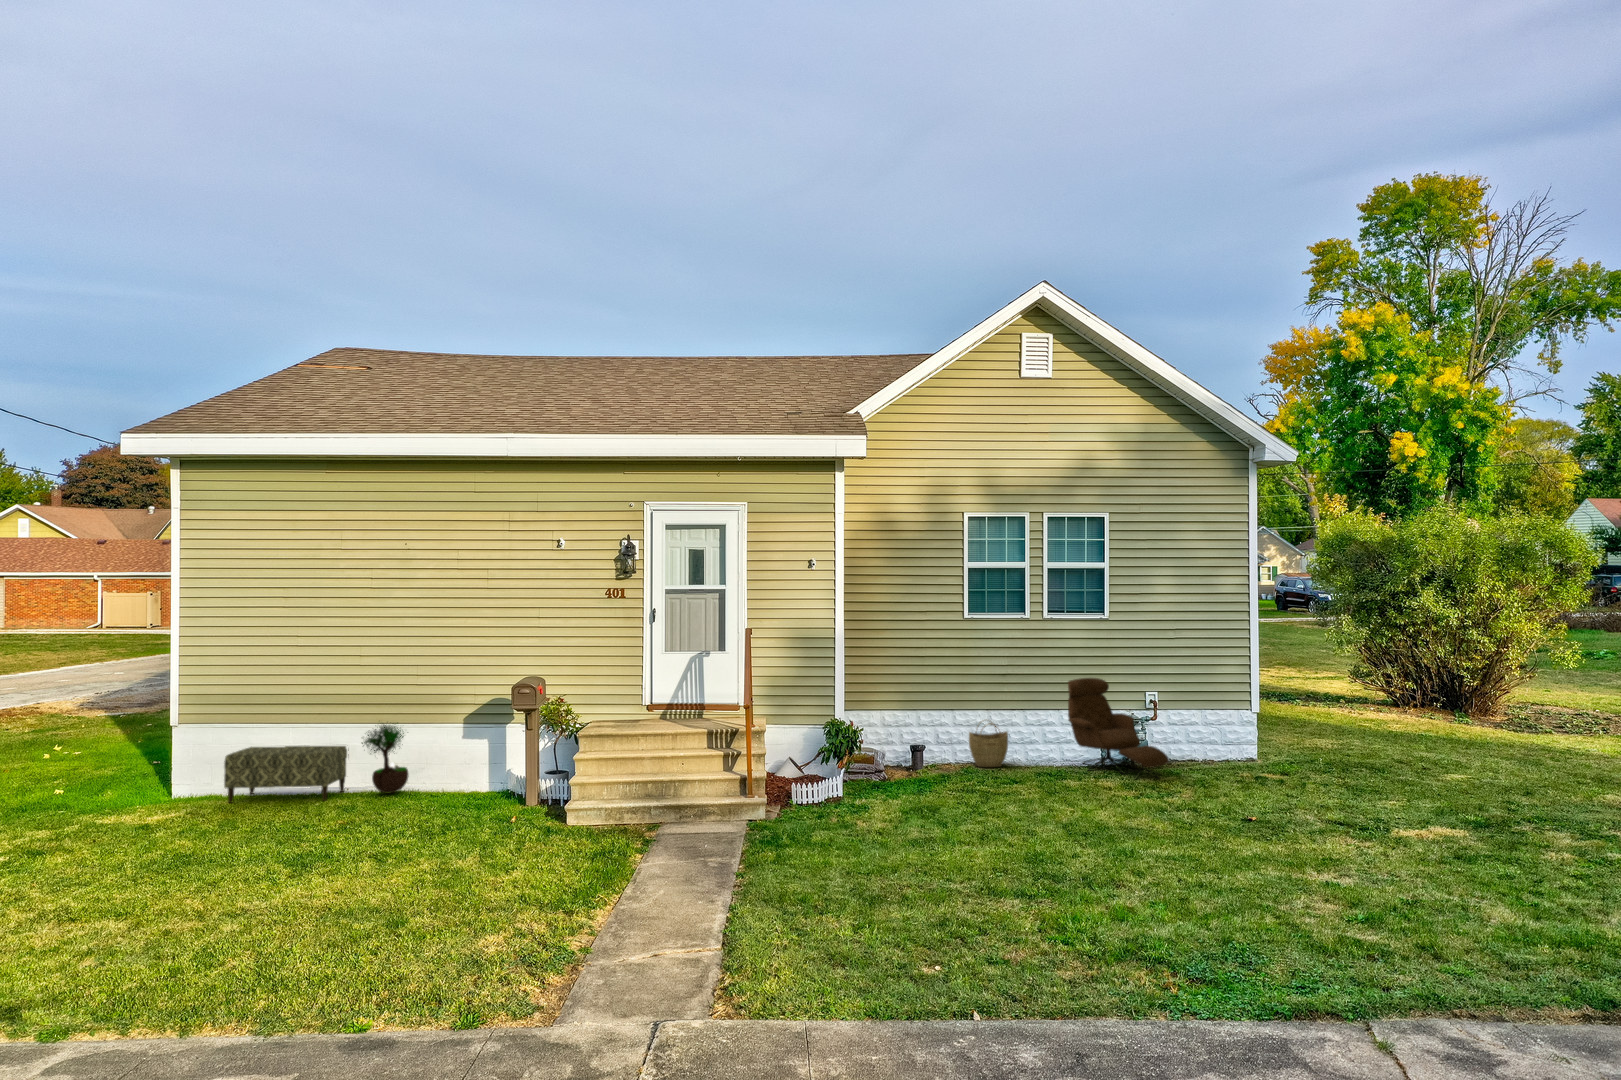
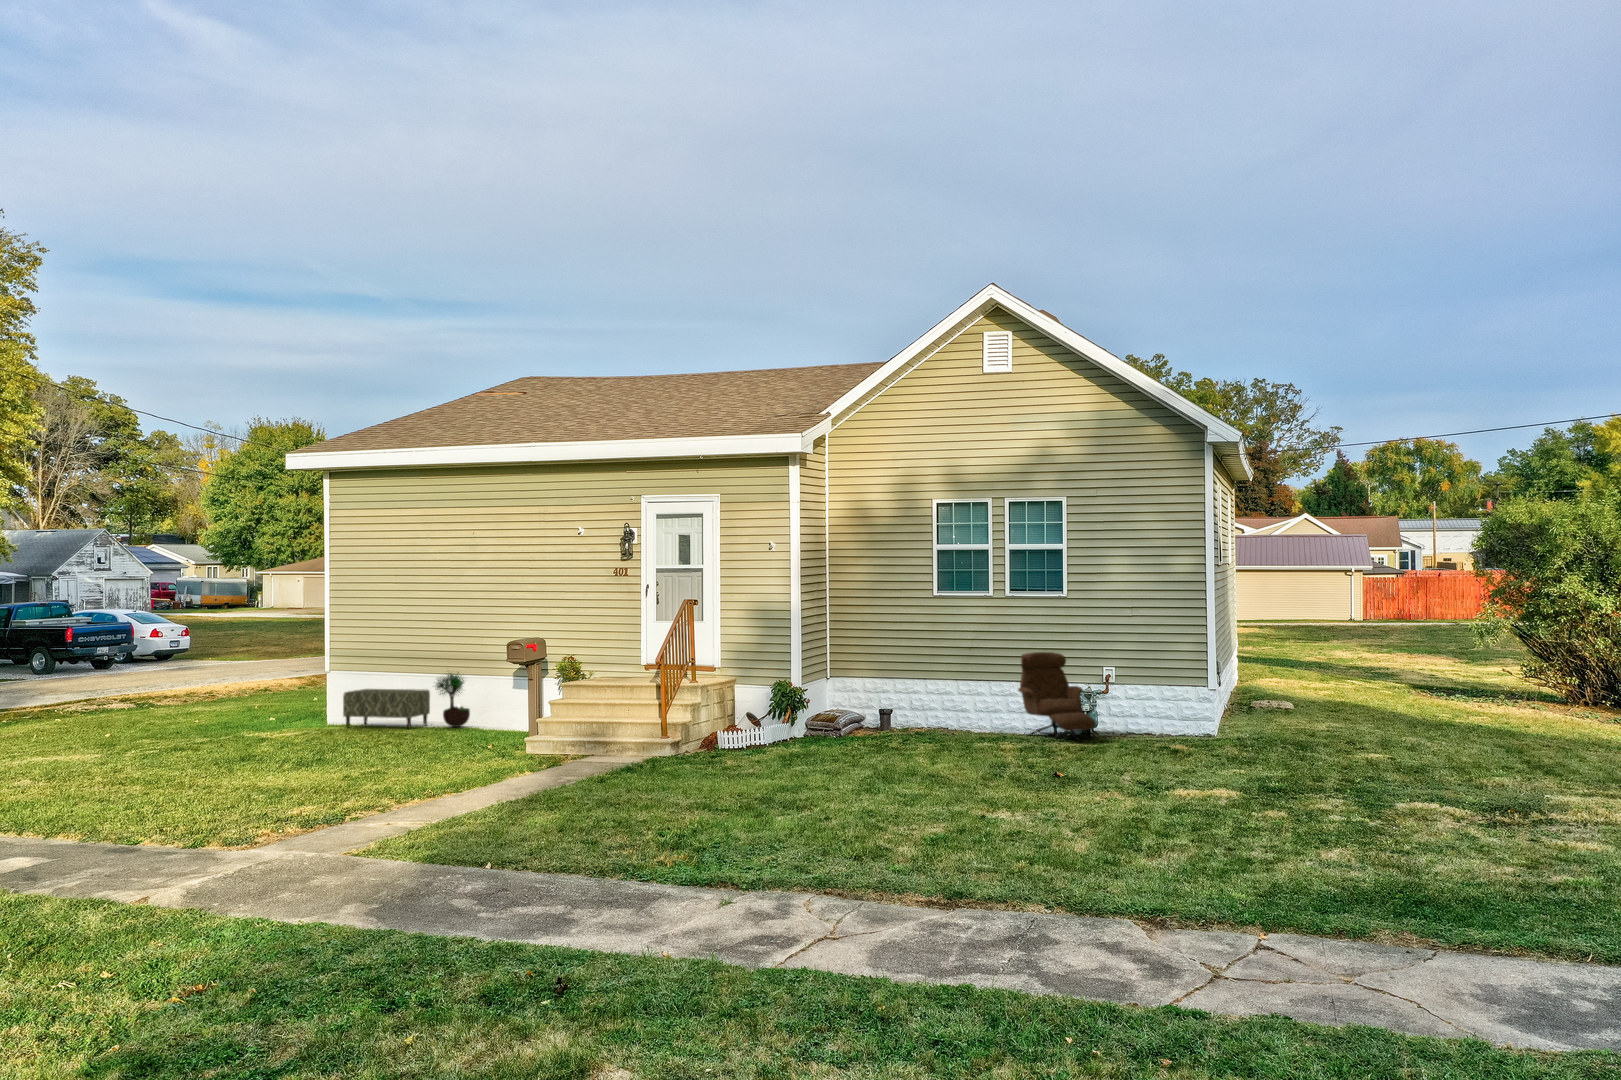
woven basket: present [969,722,1008,767] -> none [930,689,965,731]

